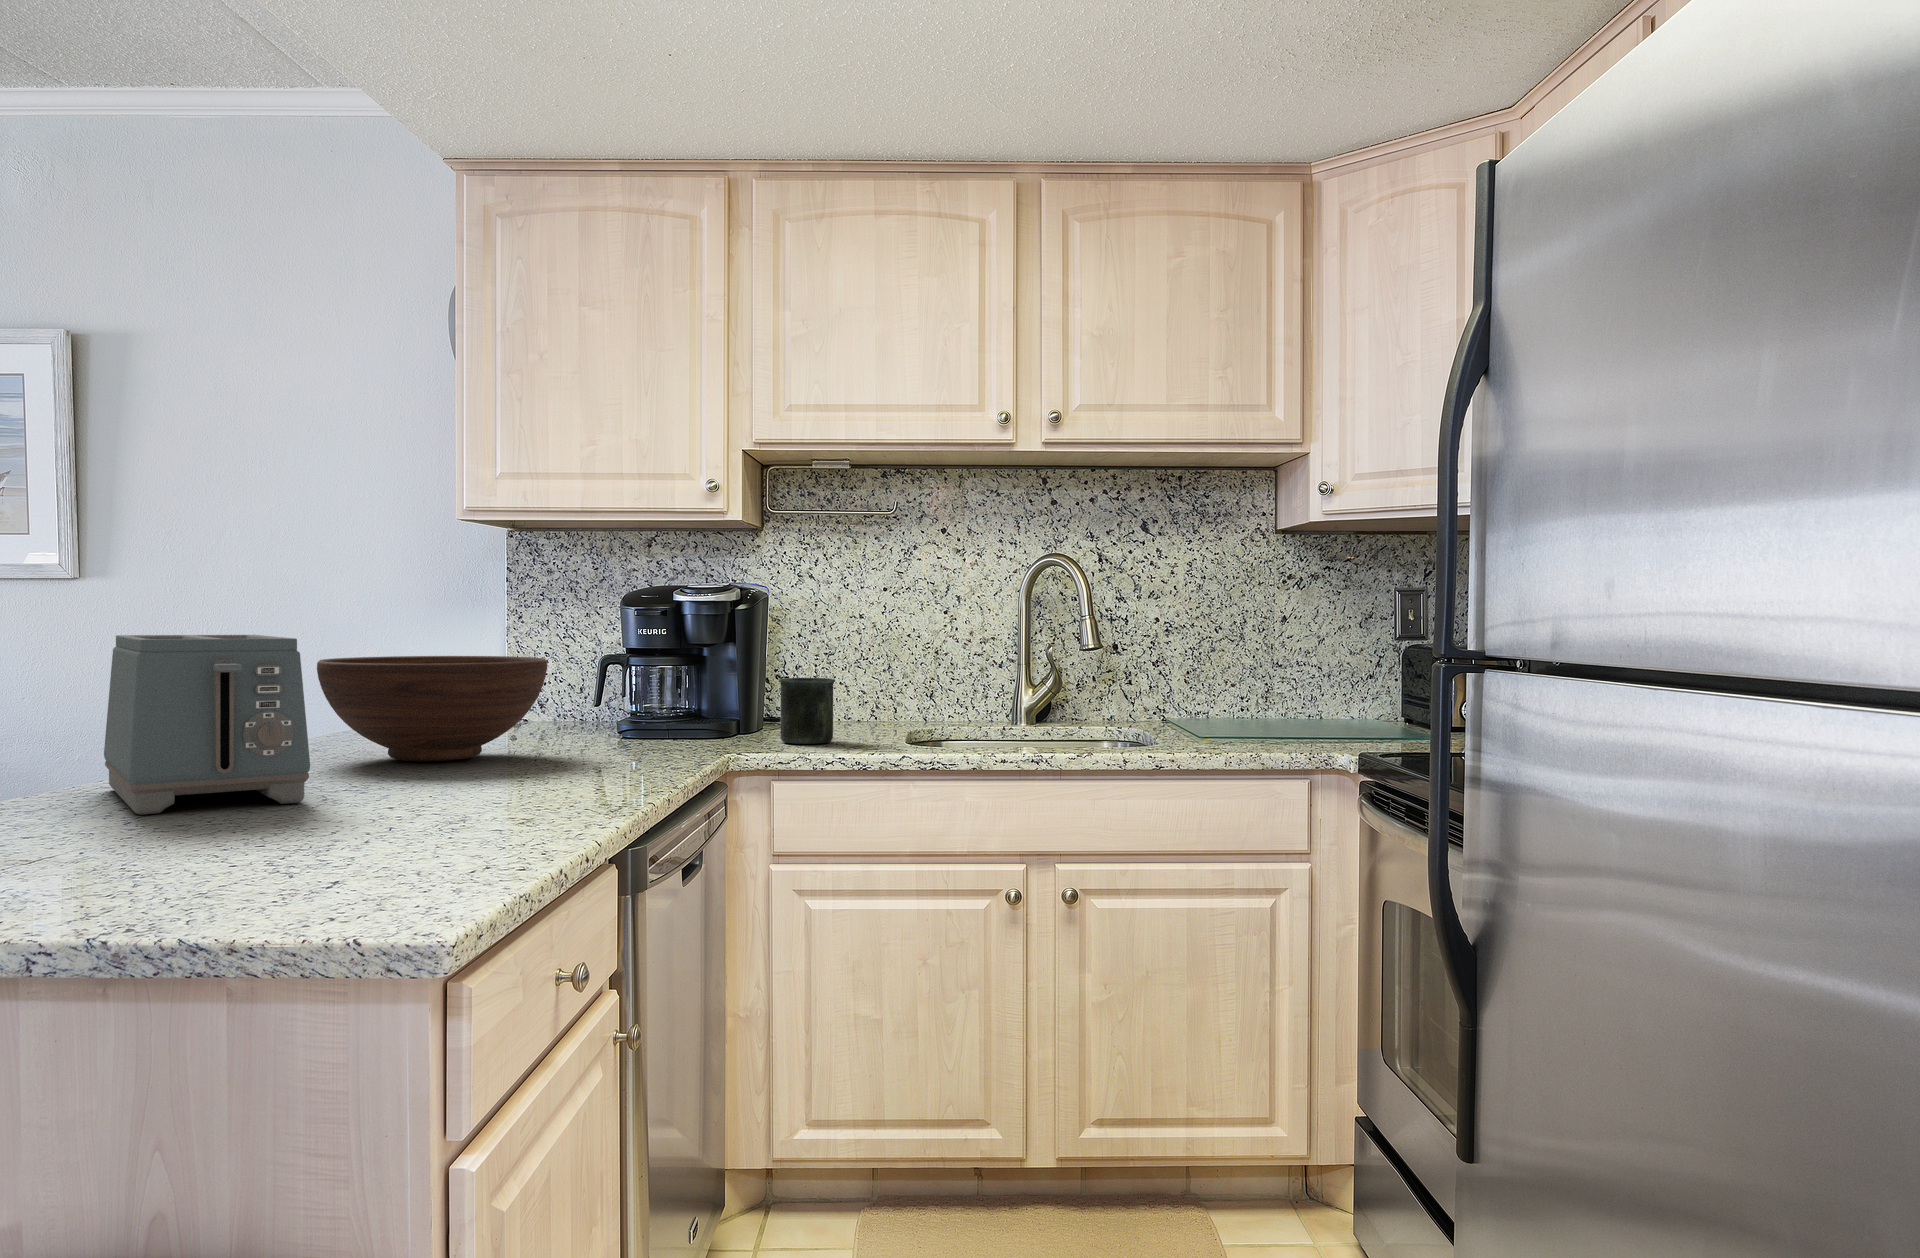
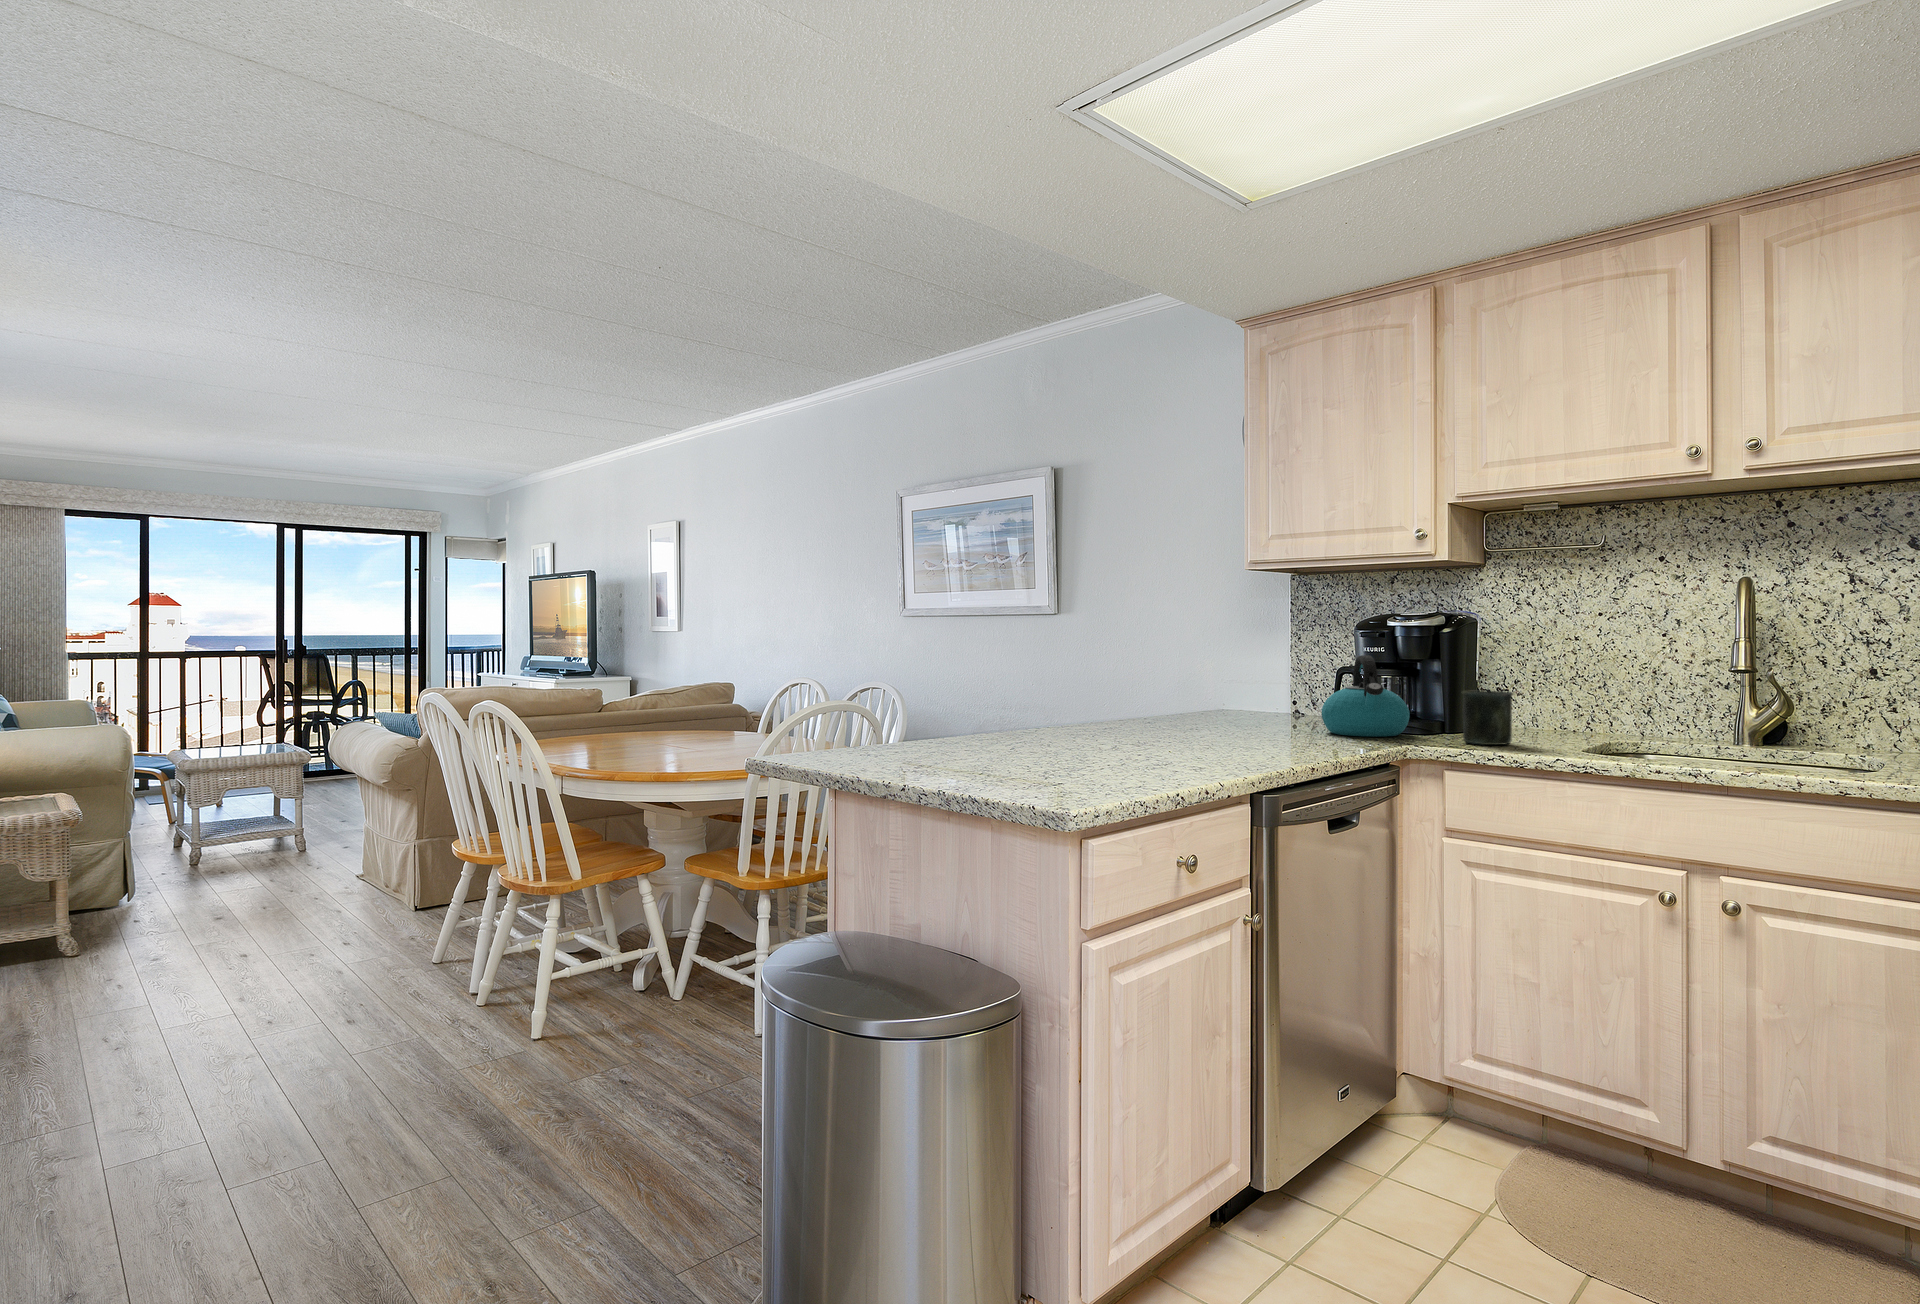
toaster: present [104,635,310,815] -> none [987,654,1080,753]
kettle: none [597,636,709,744] -> present [1321,655,1410,737]
fruit bowl: present [317,656,547,761] -> none [1123,667,1266,736]

